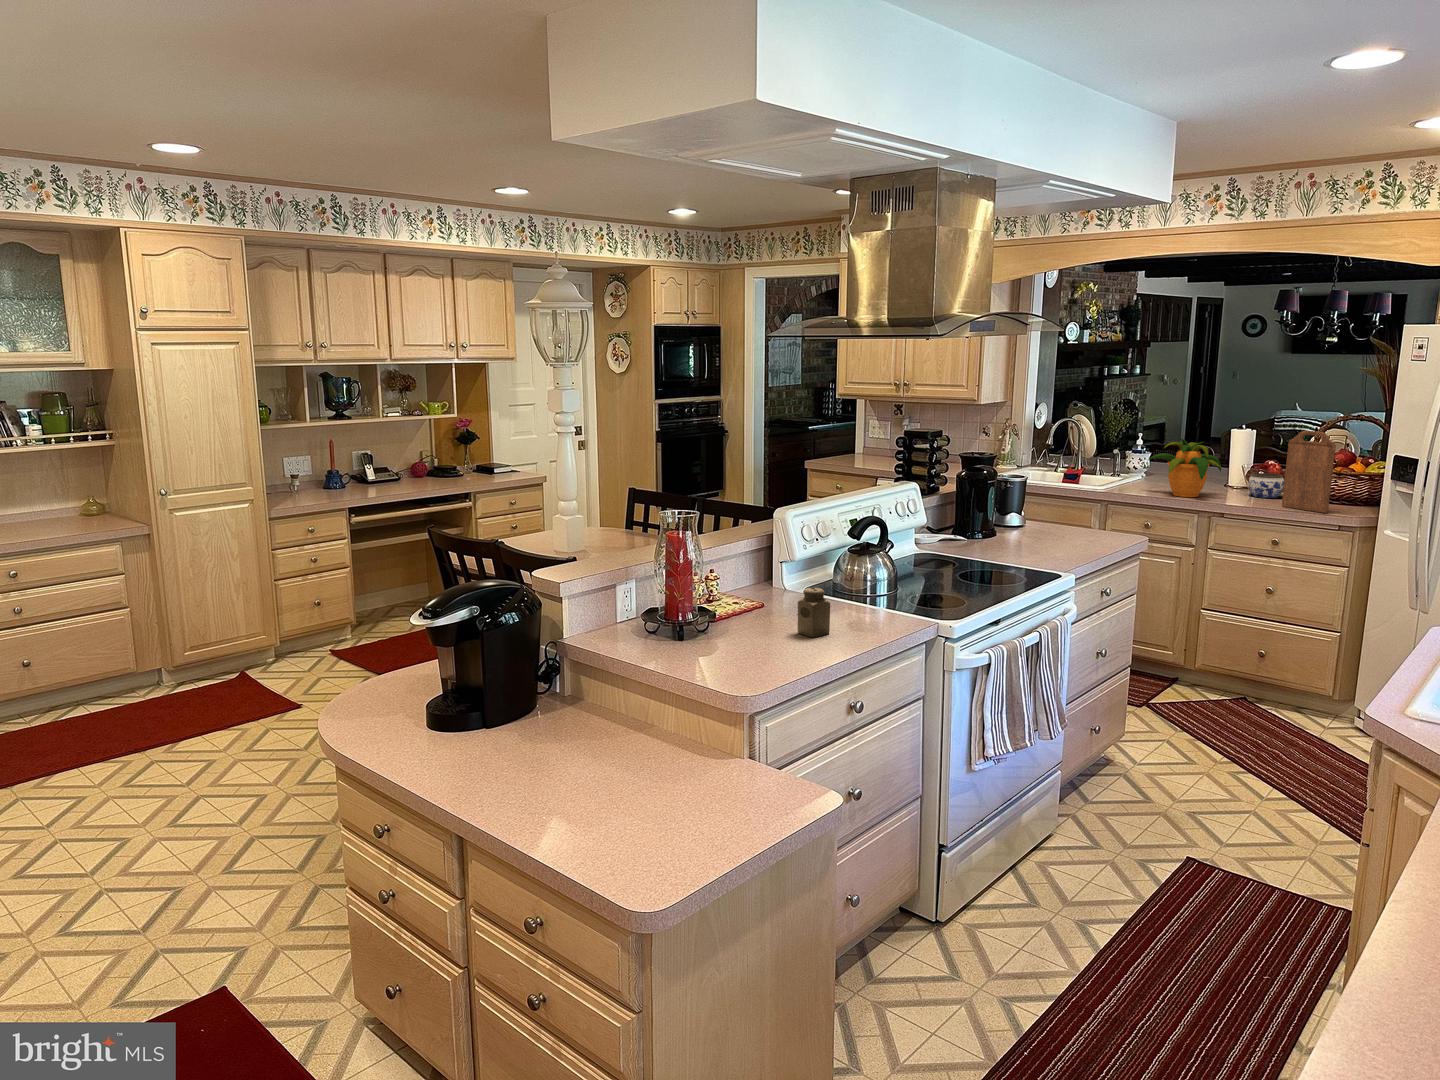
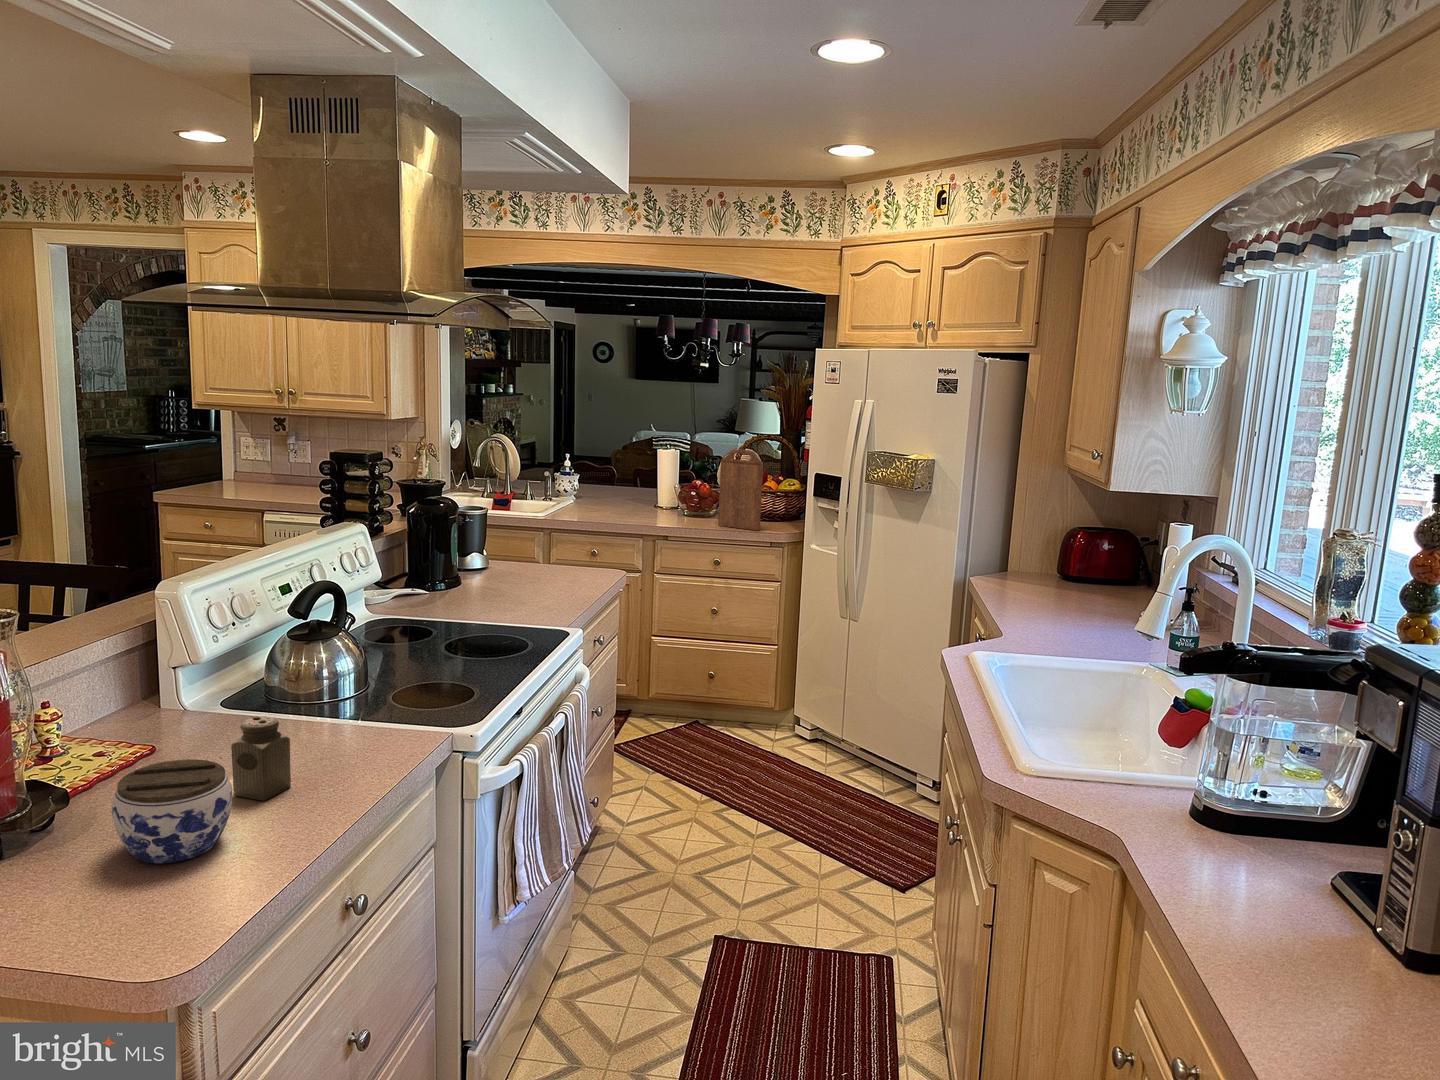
potted plant: present [1147,438,1222,497] -> none [585,457,662,520]
jar: present [1249,473,1284,498] -> present [112,759,232,864]

